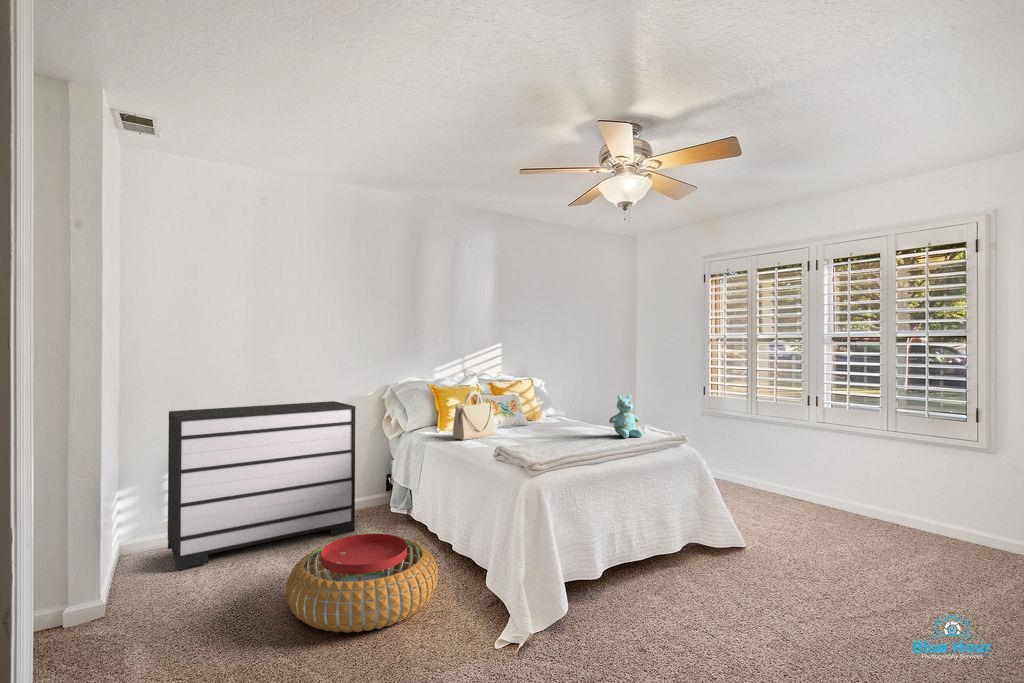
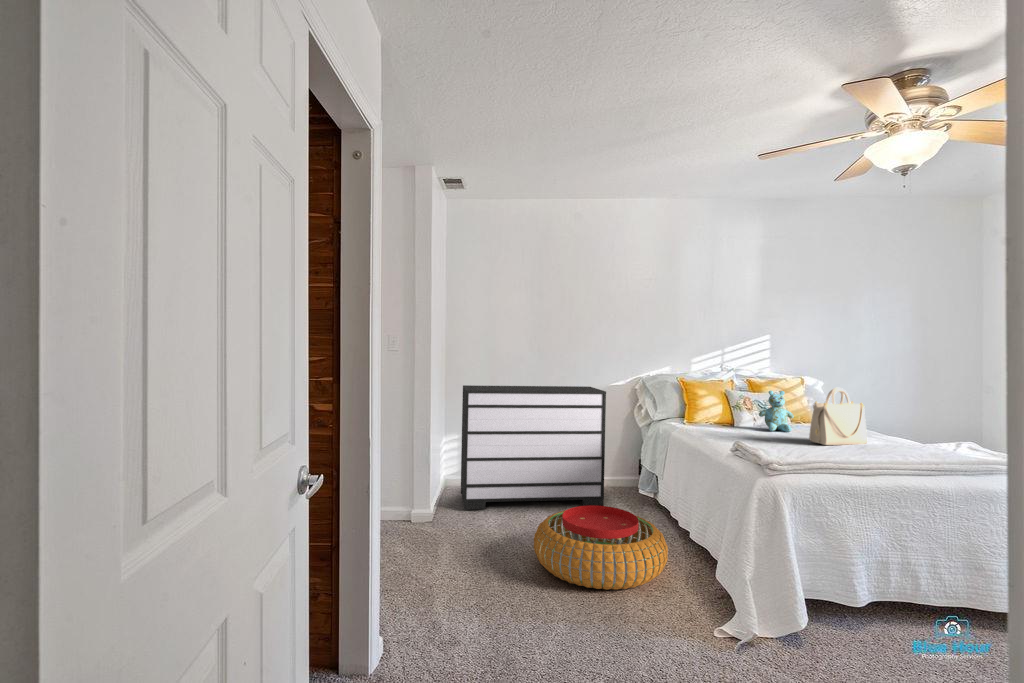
handbag: present [453,391,495,440] -> present [809,388,867,445]
stuffed bear: present [609,395,643,438] -> present [759,391,794,432]

